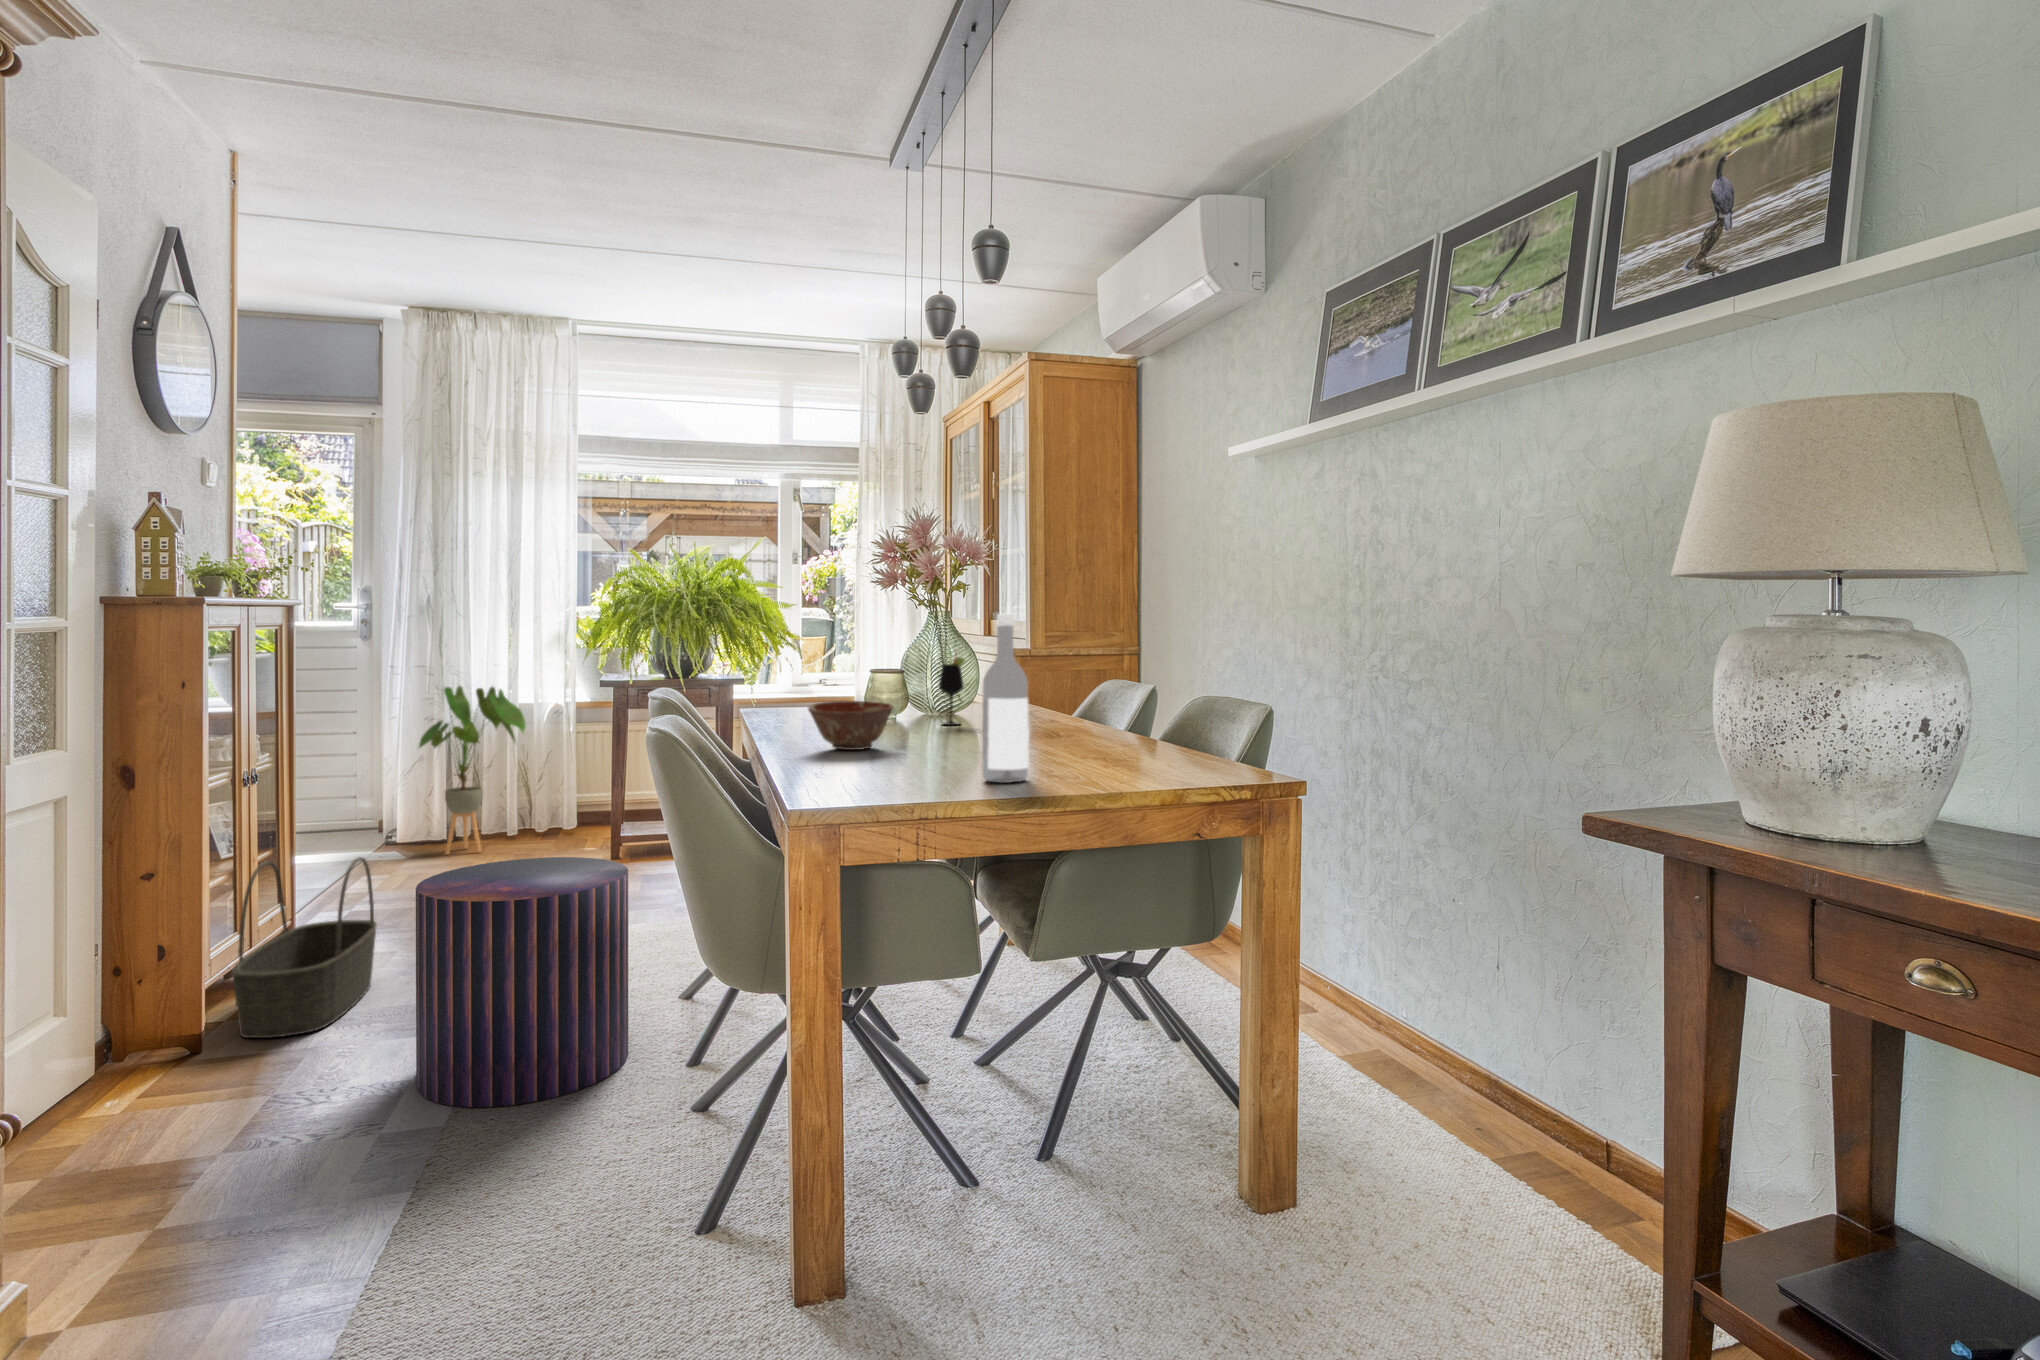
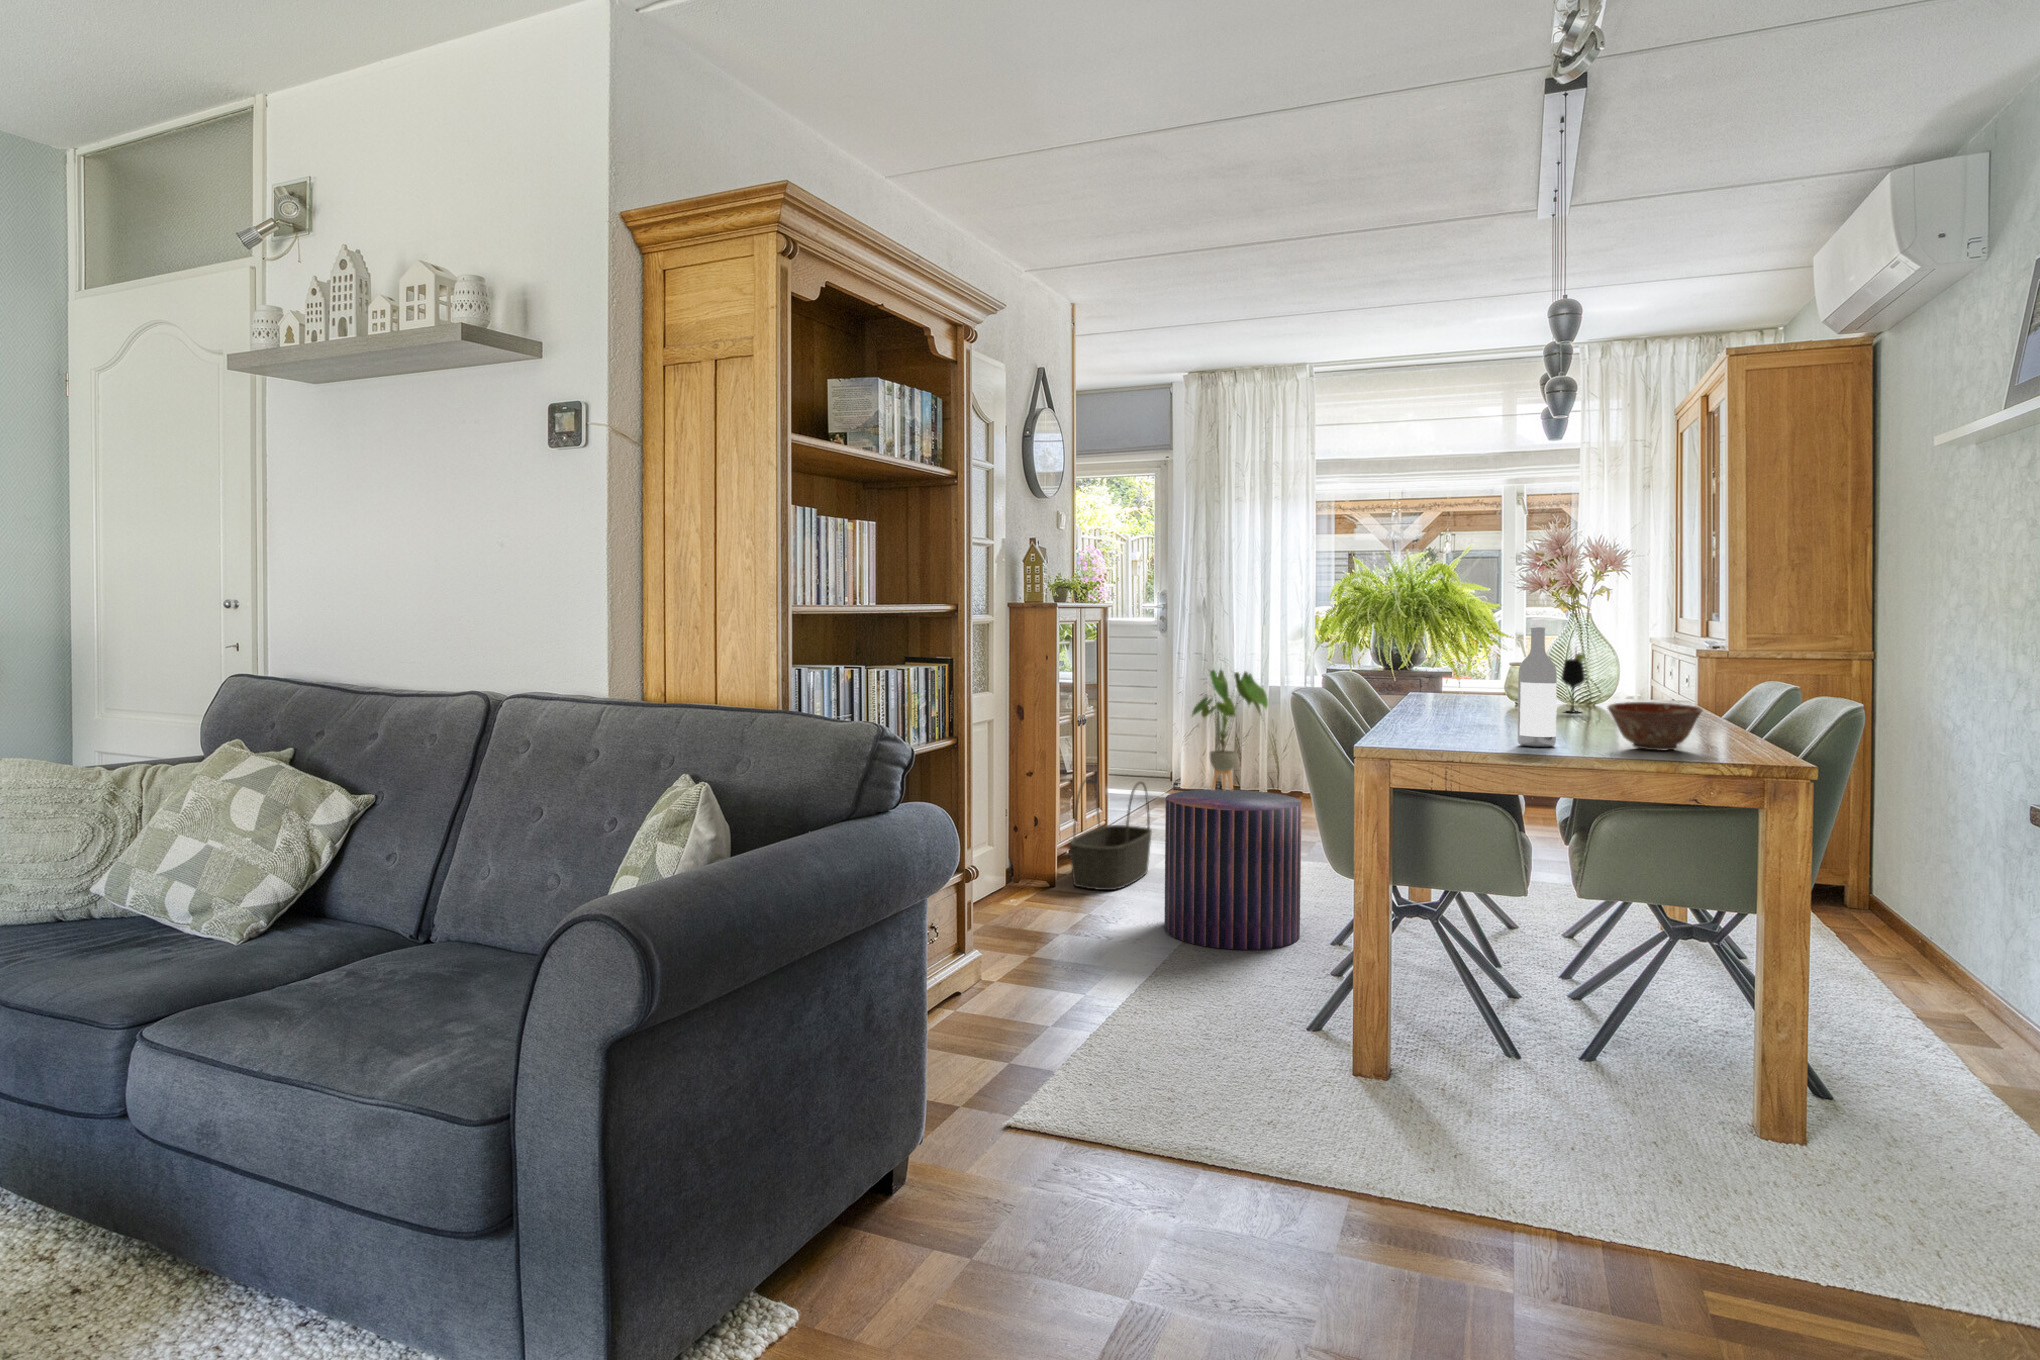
ceramic bowl: present [808,701,894,750] -> present [1608,702,1702,750]

